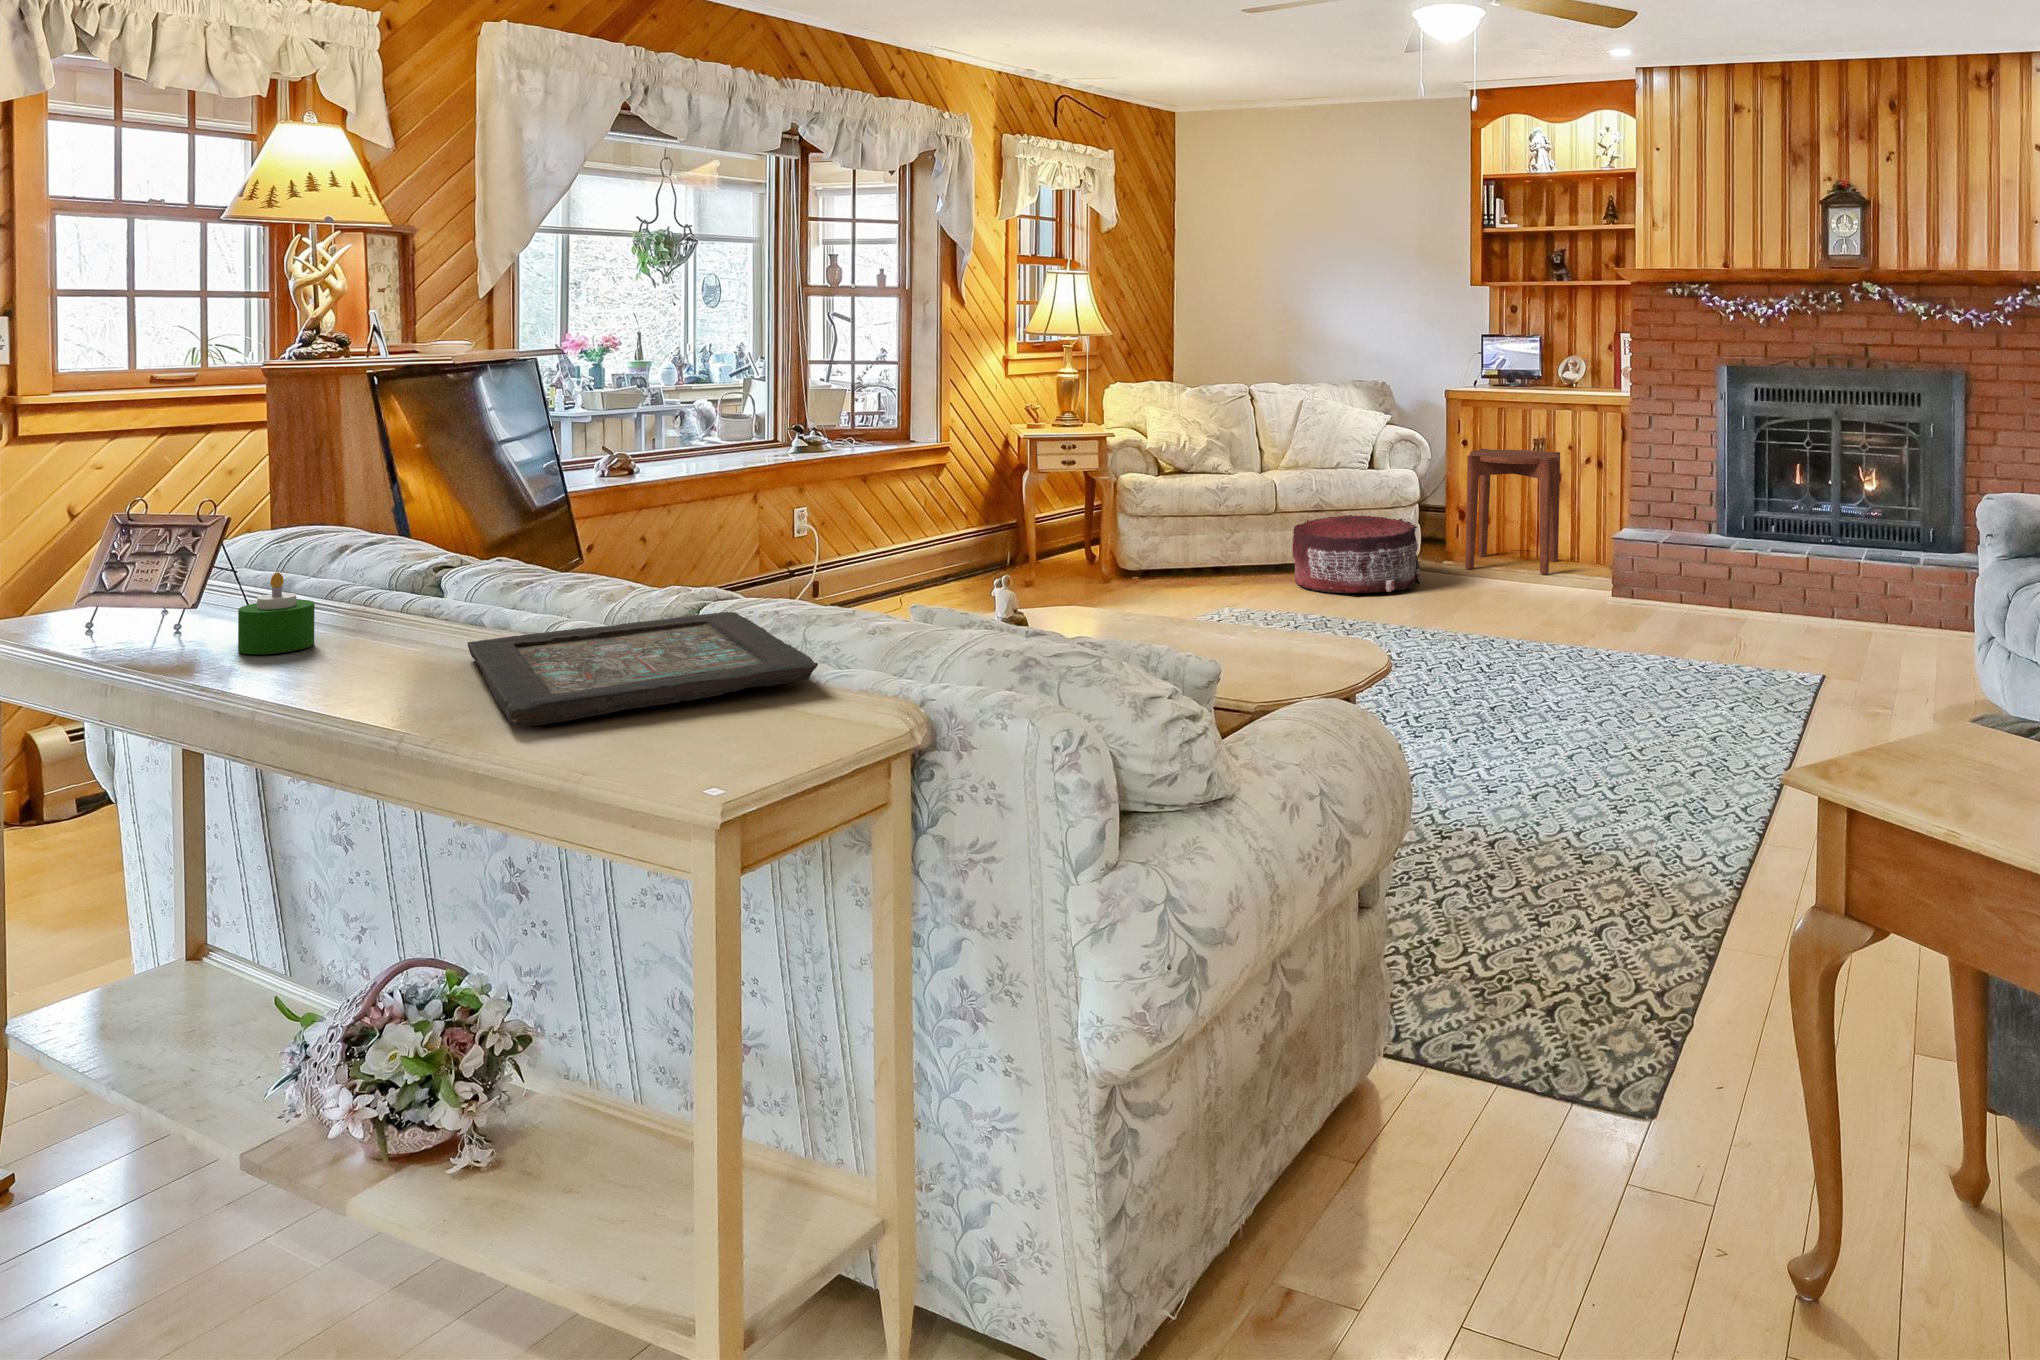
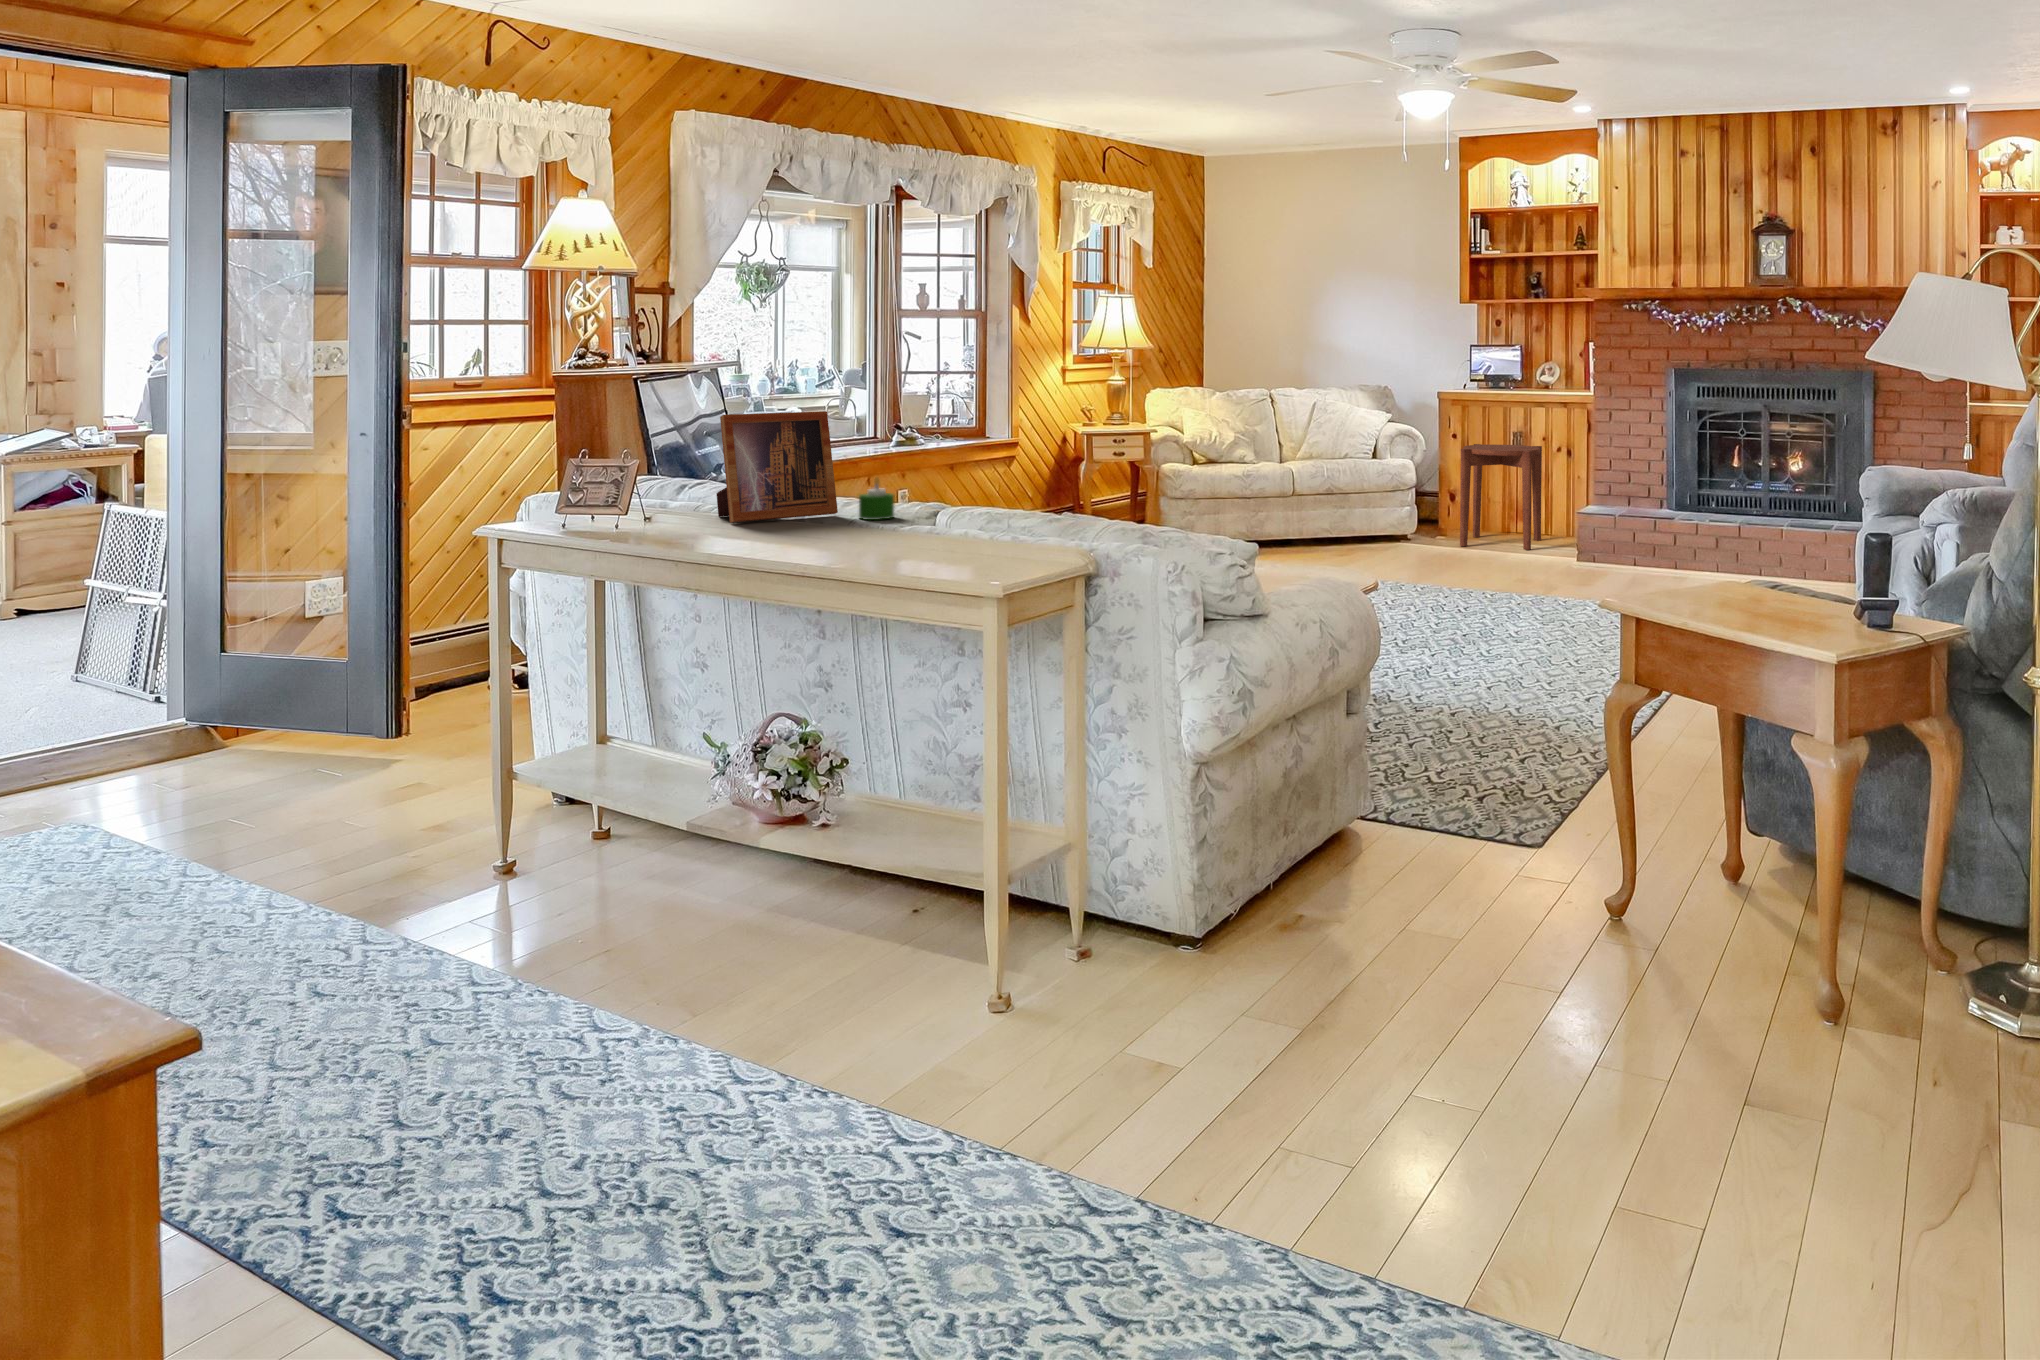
picture frame: none [354,438,559,622] -> present [716,411,838,523]
pouf: present [1292,515,1420,593] -> none [1311,500,1420,564]
candle: present [238,572,315,654] -> present [859,477,894,520]
decorative tray: present [467,612,818,727] -> none [810,516,1024,560]

